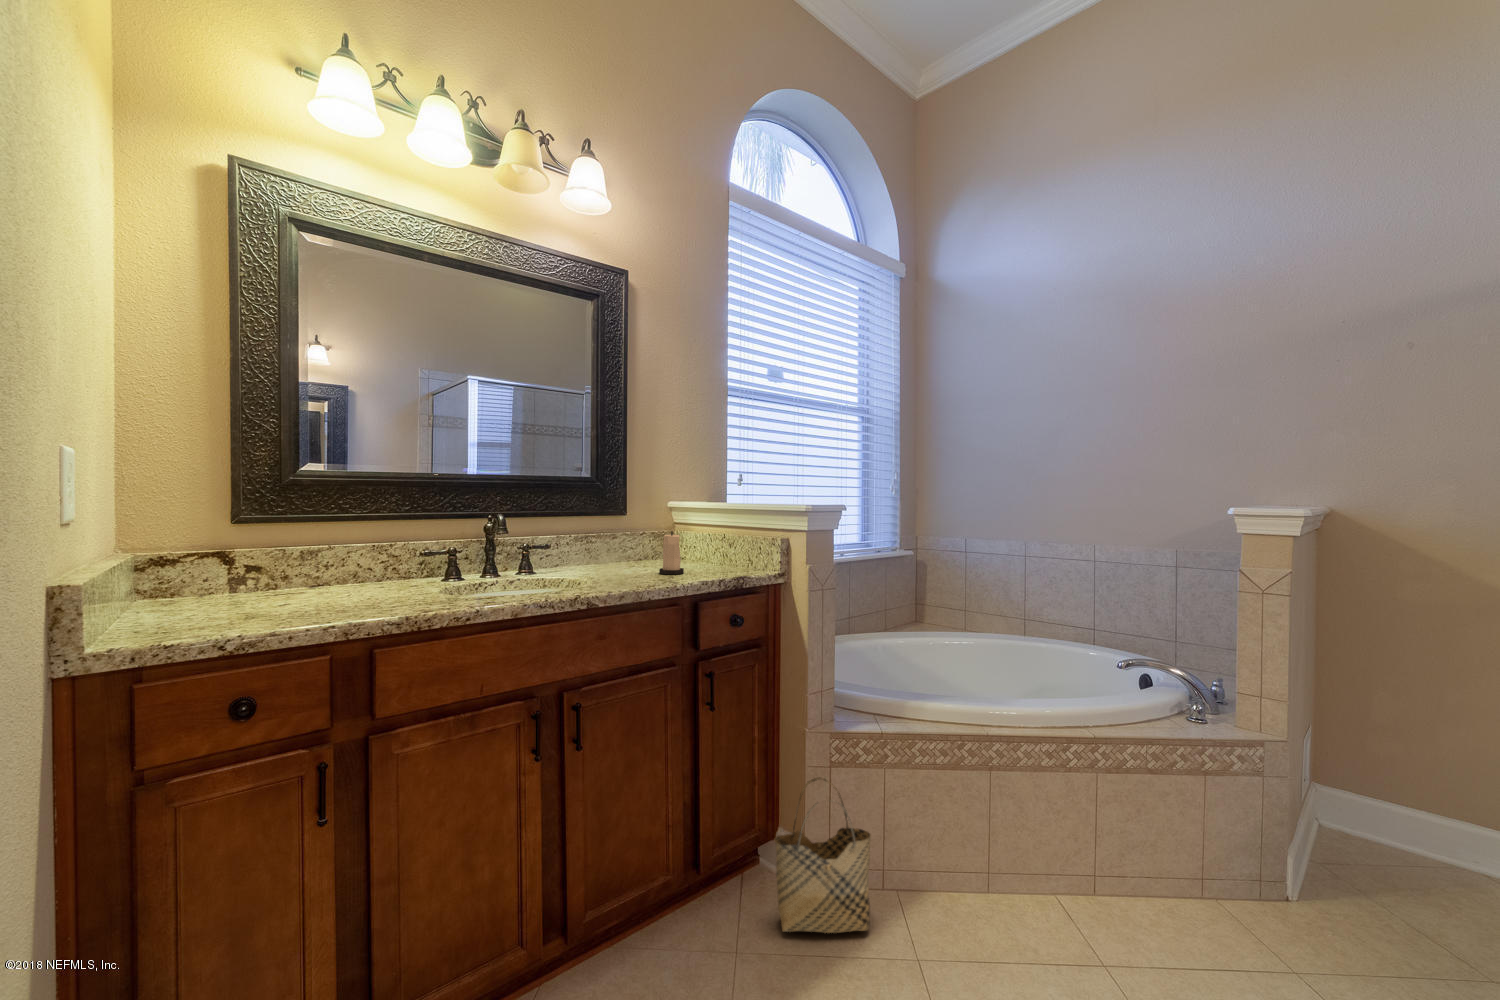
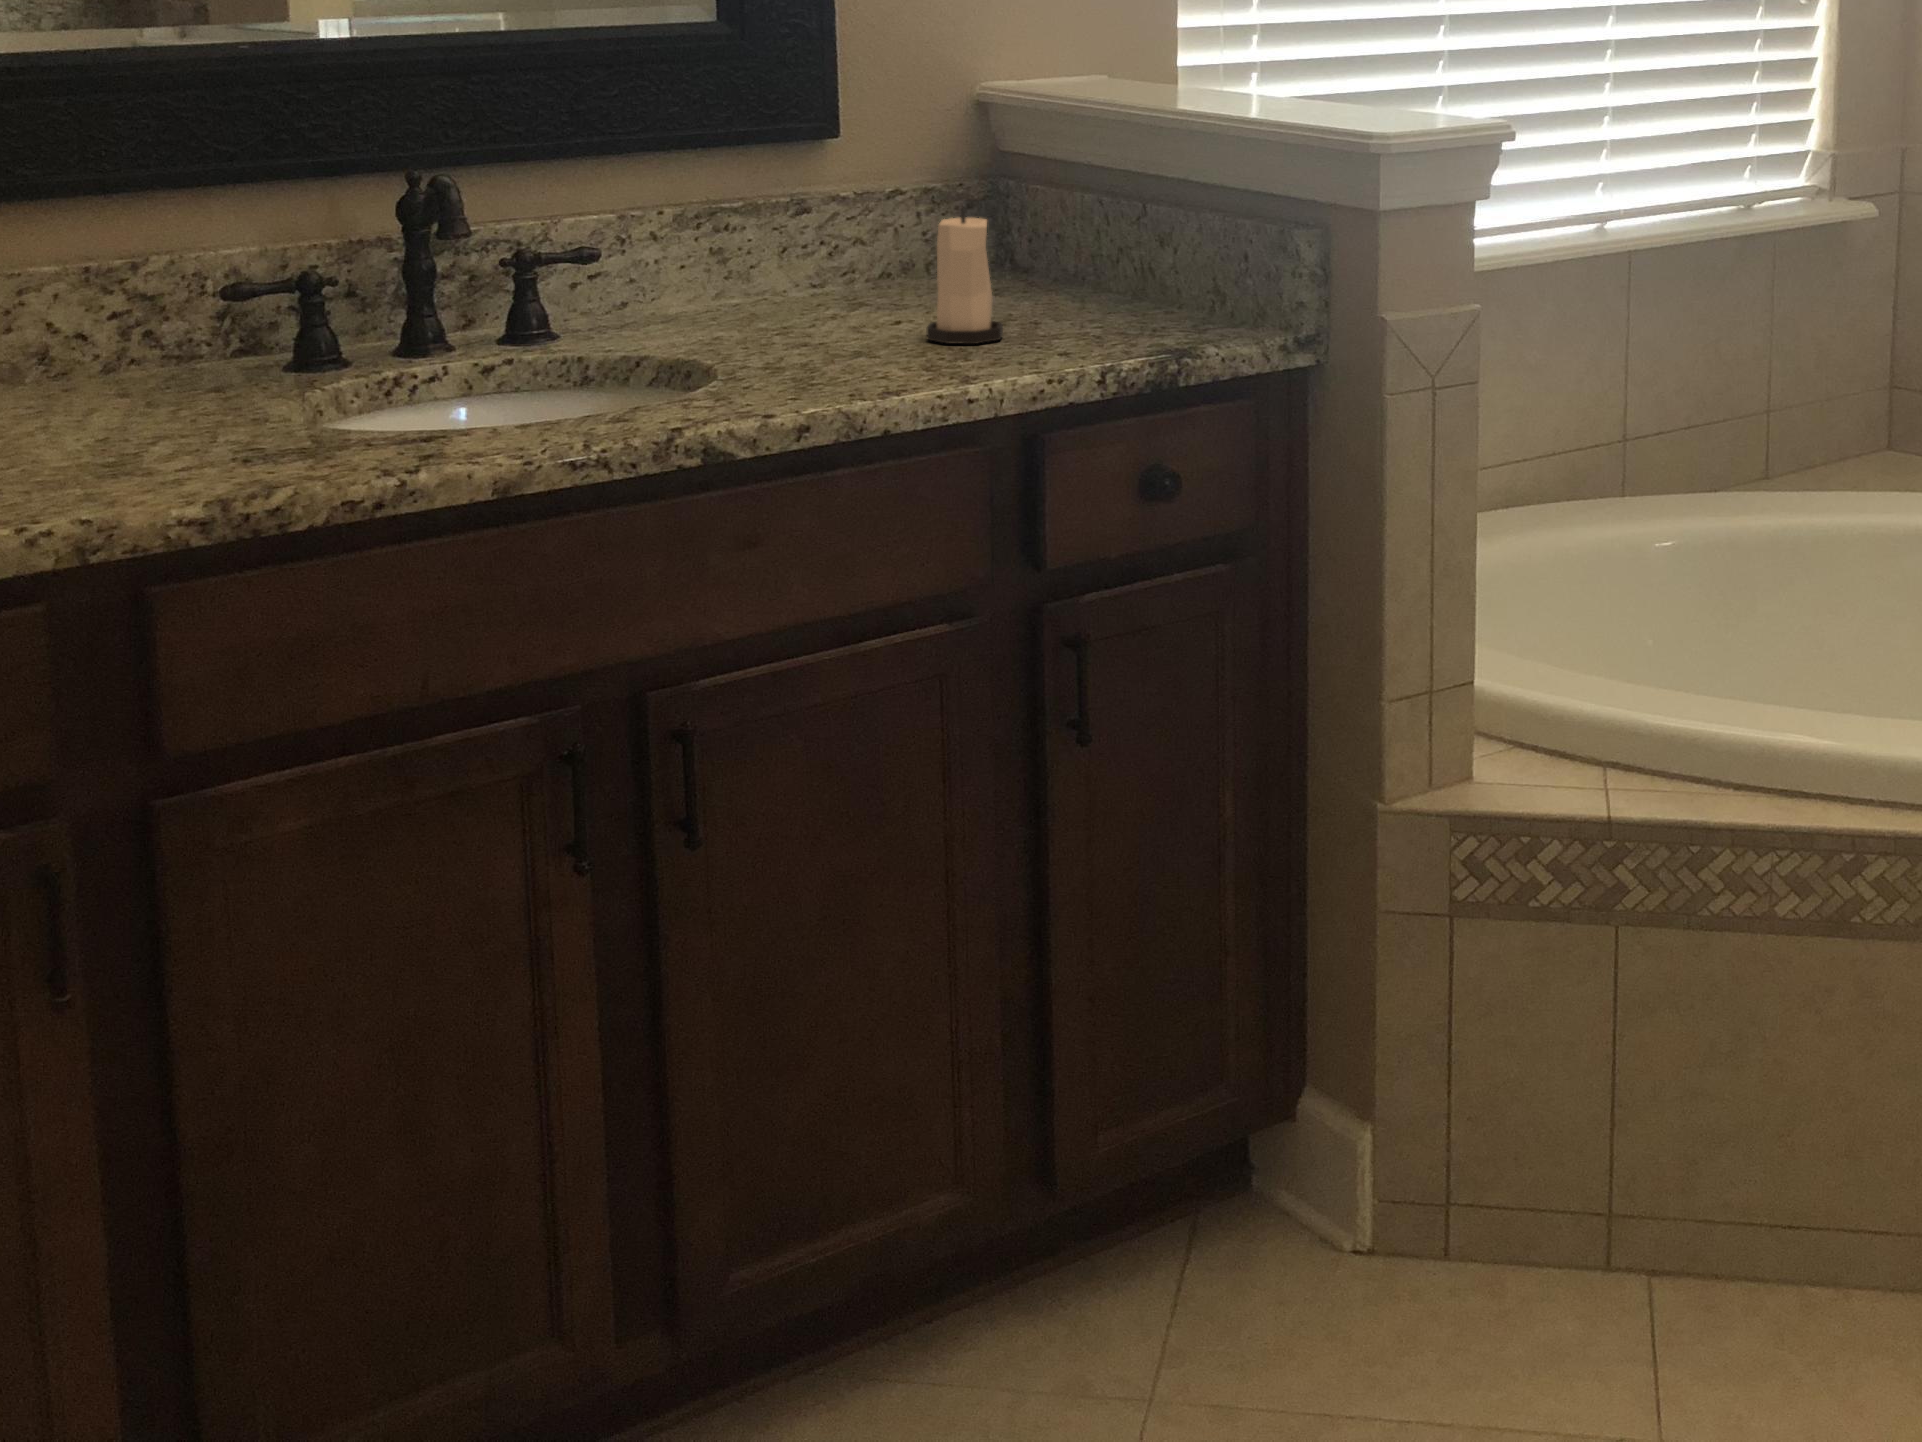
woven basket: present [774,777,871,933] -> none [1268,948,1557,1366]

